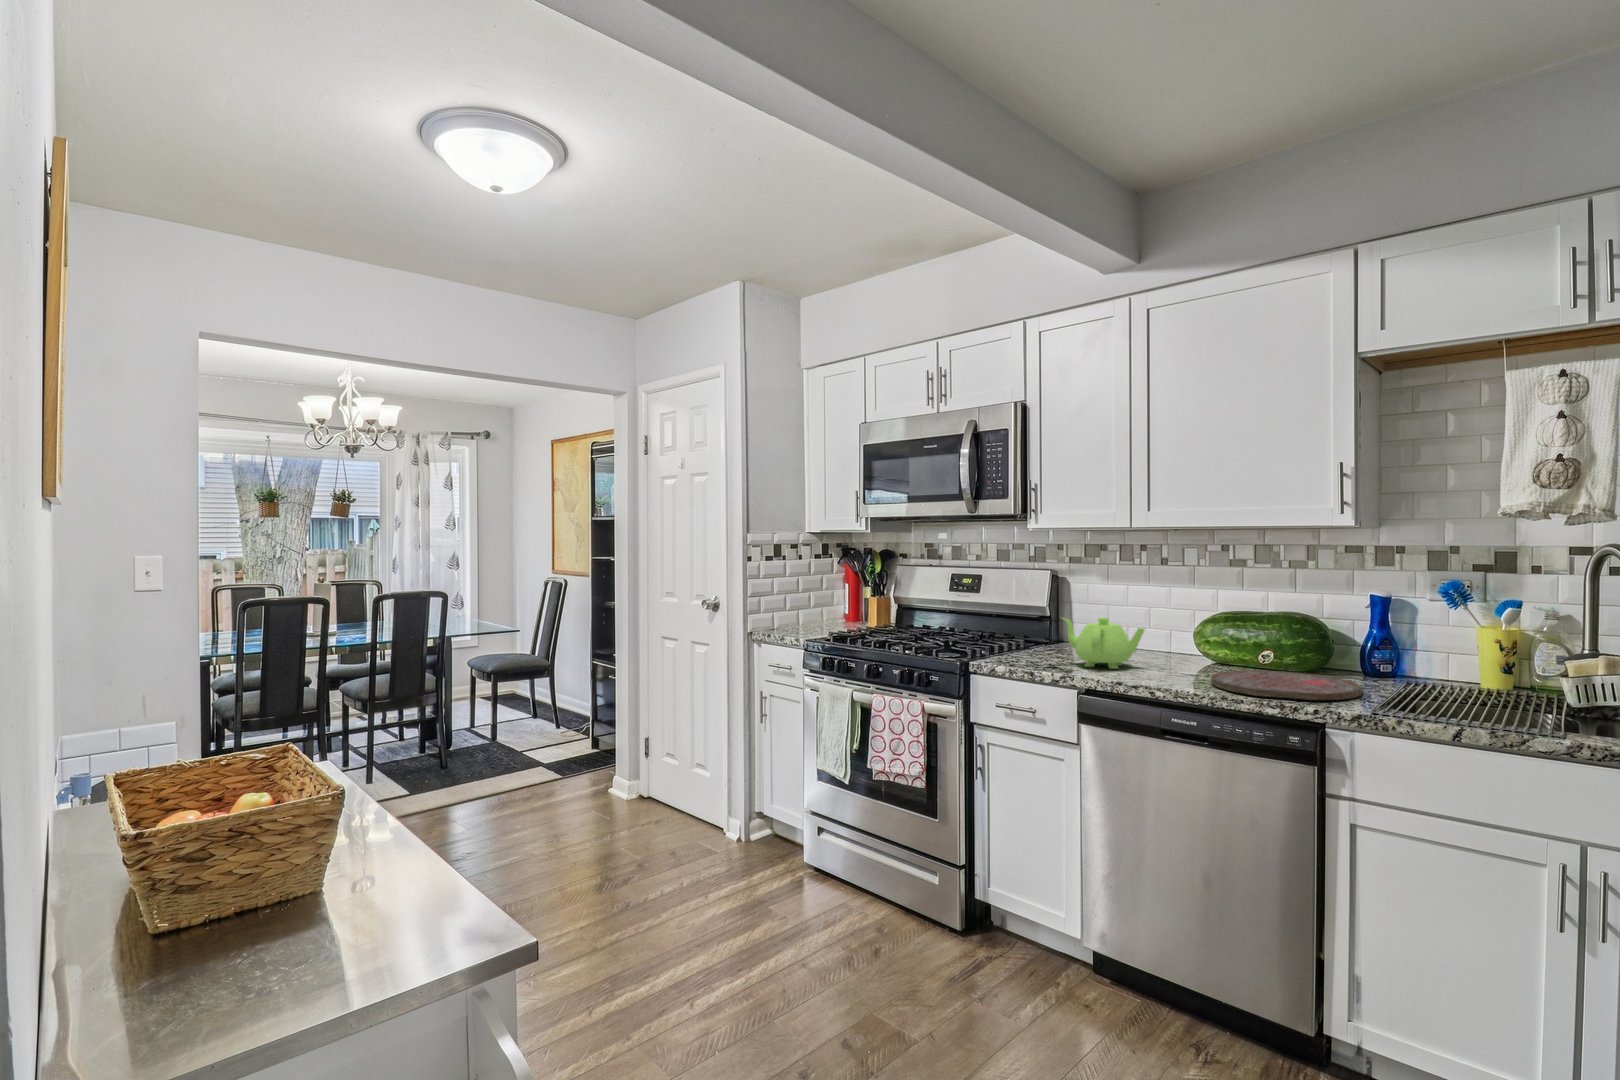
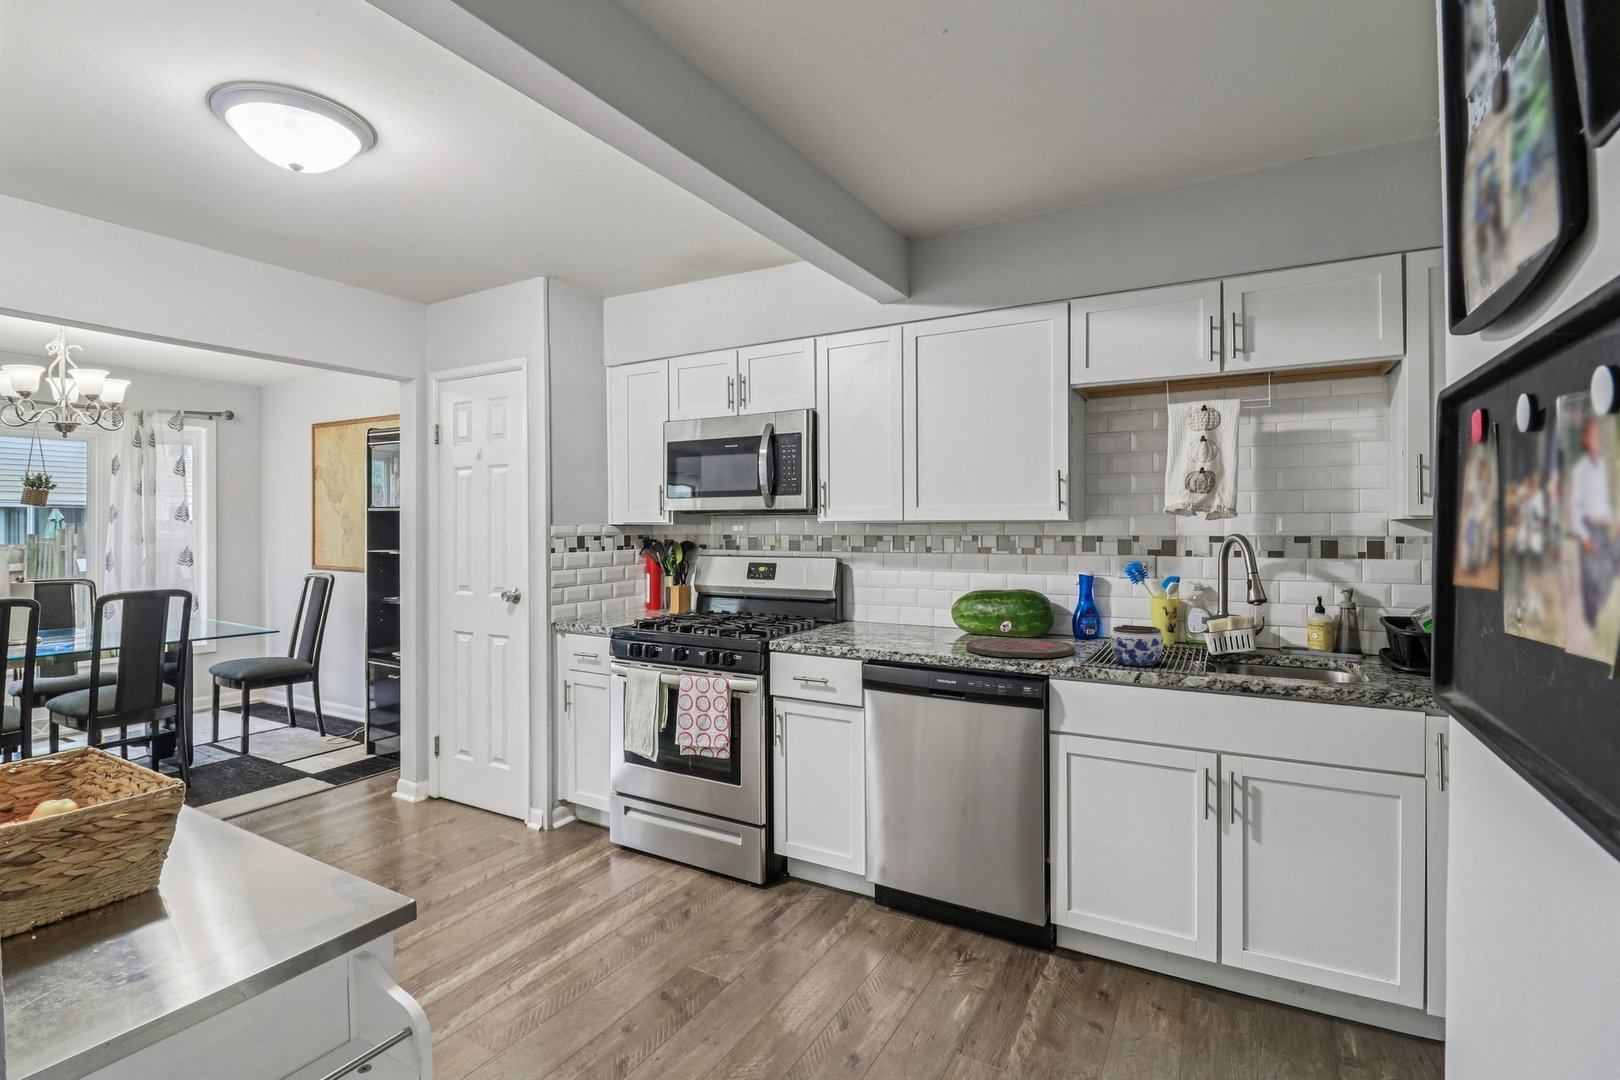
teapot: present [1061,618,1144,669] -> none [846,598,915,642]
jar: none [1416,663,1498,719] -> present [1111,625,1163,666]

